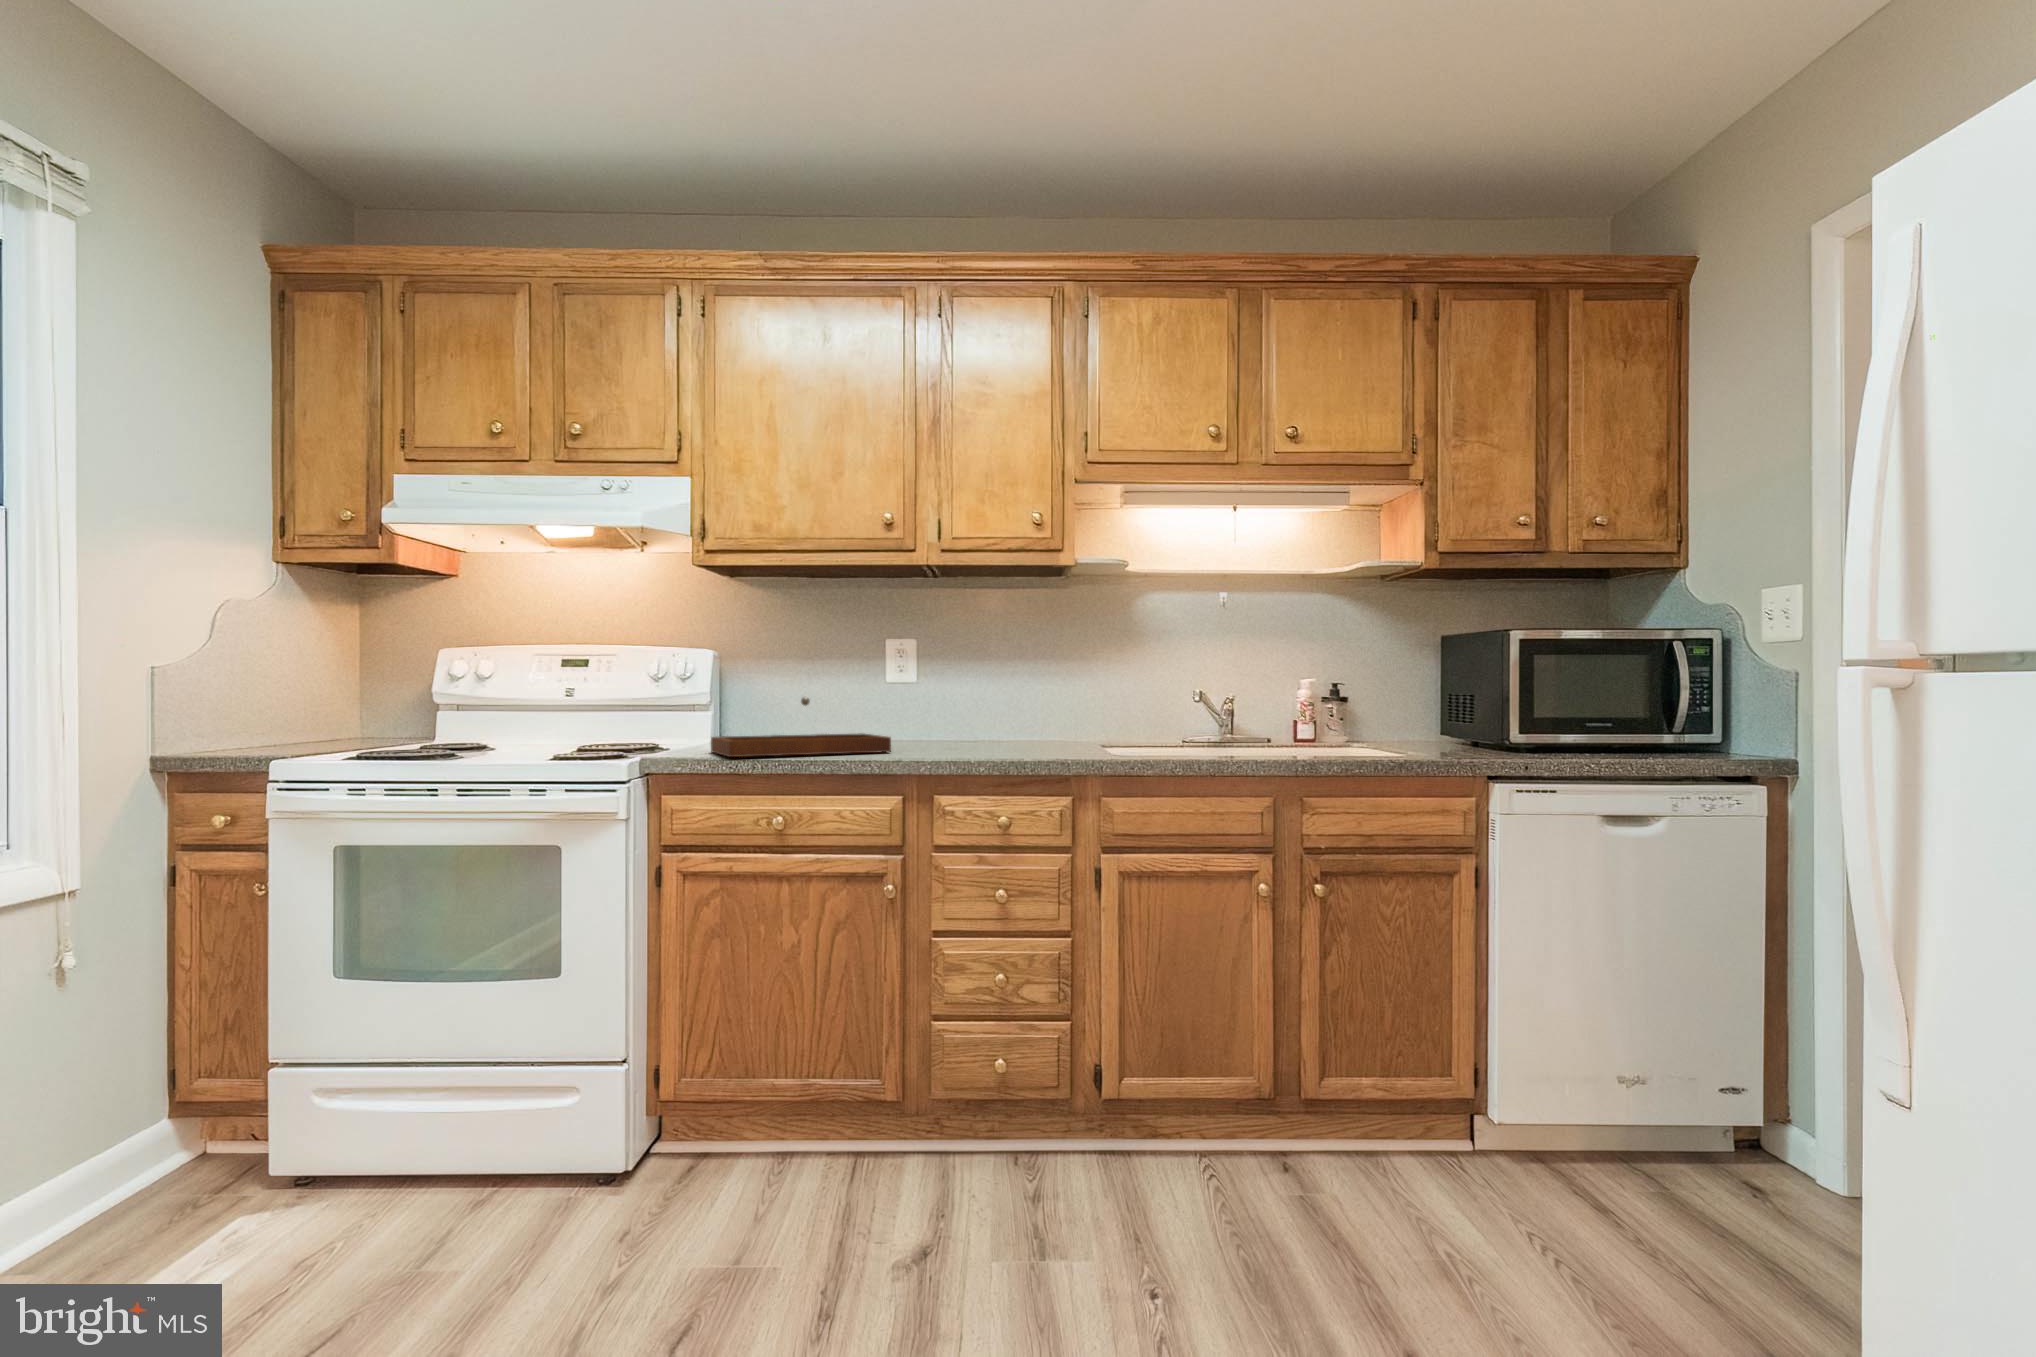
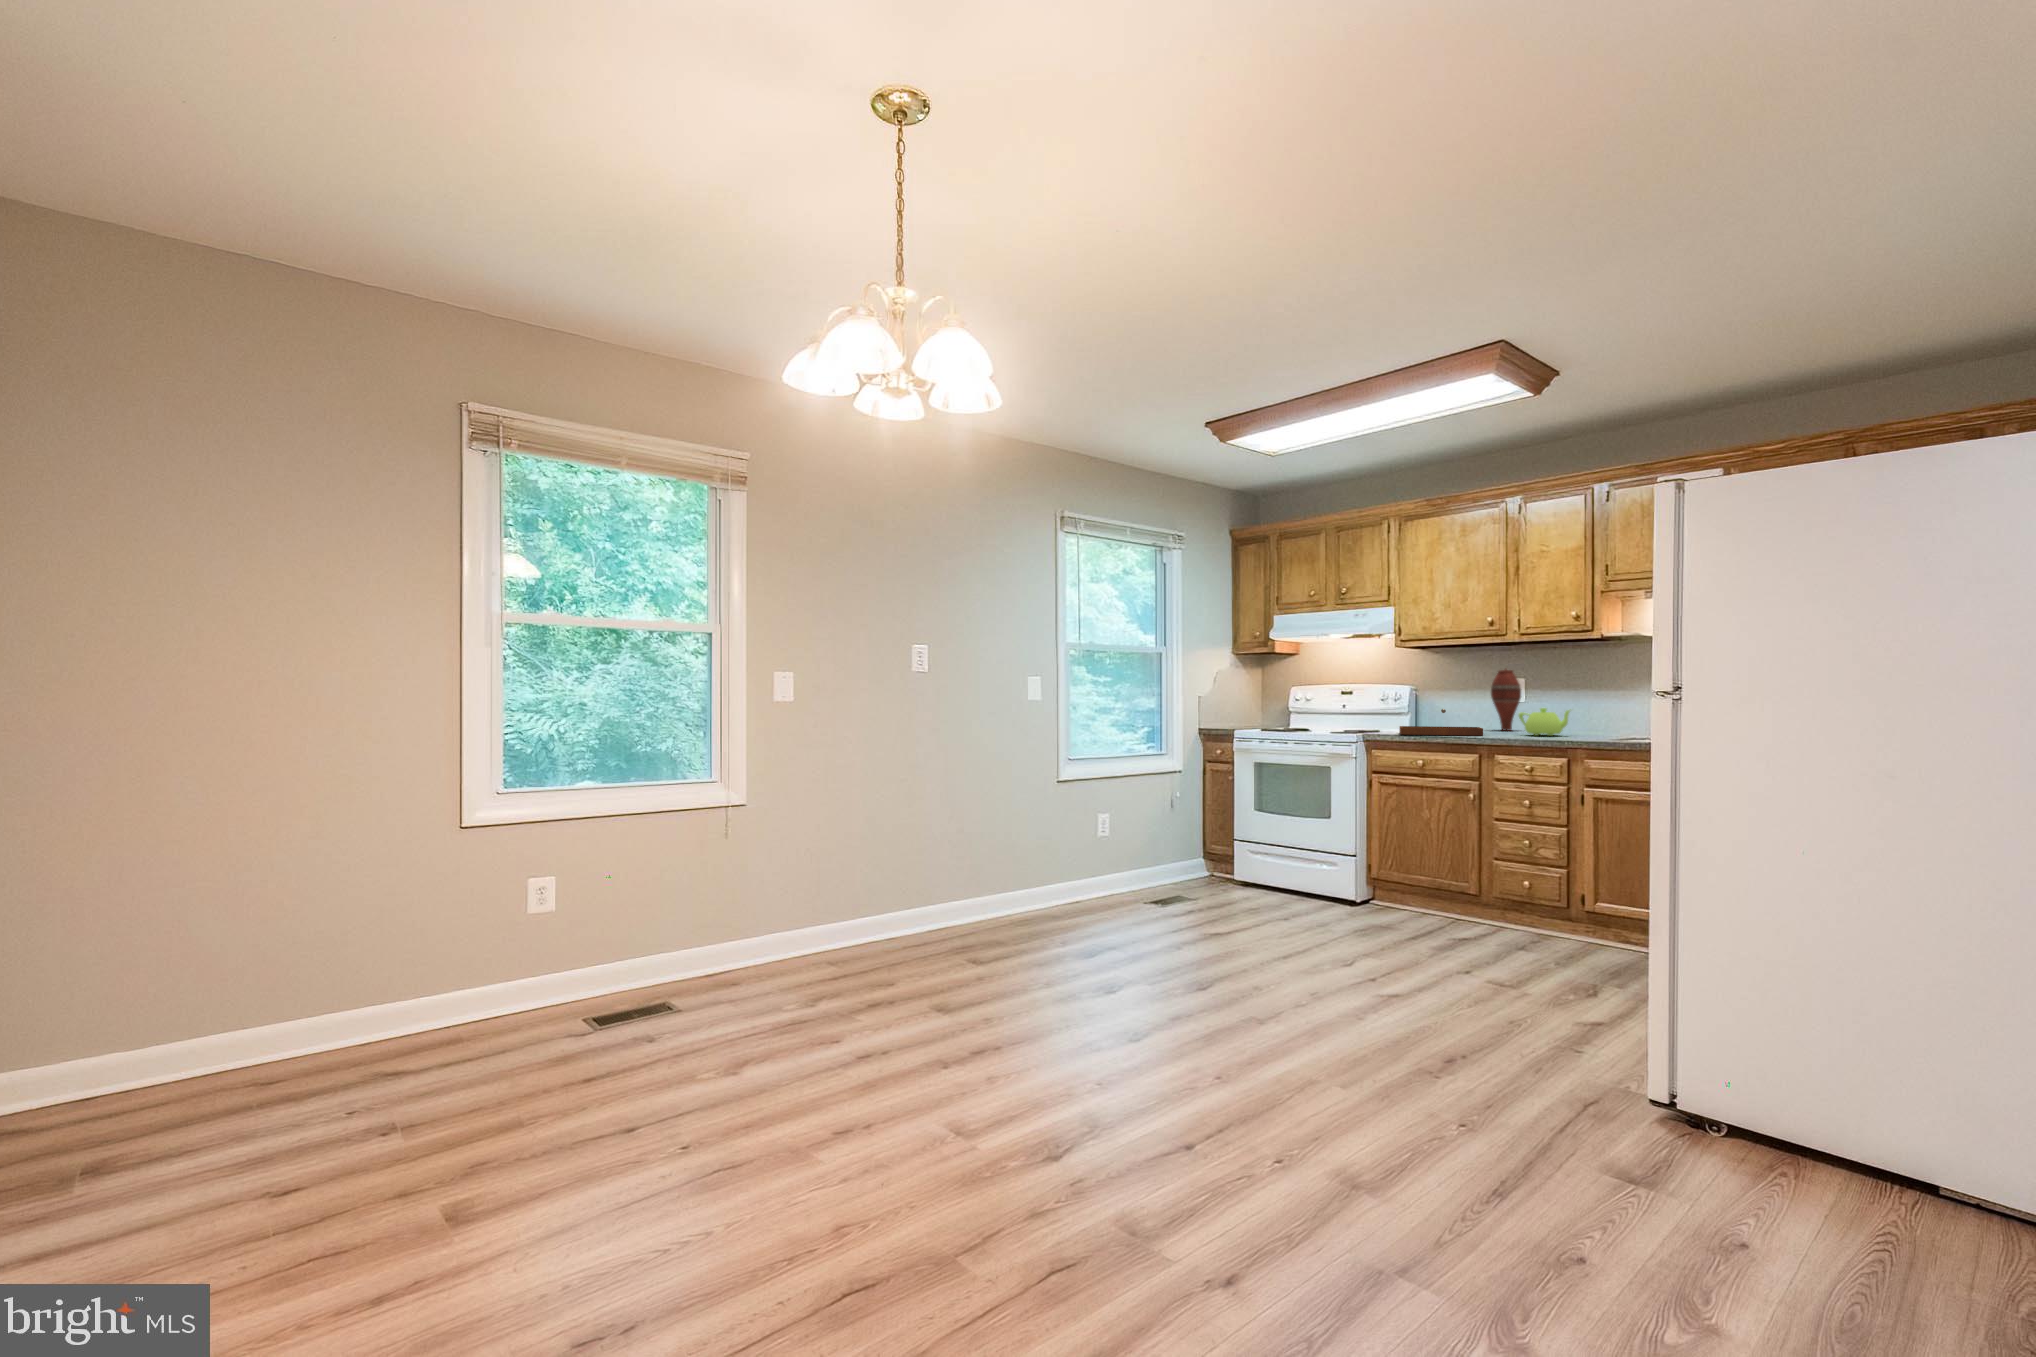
vase: none [866,617,920,738] -> present [1491,669,1521,731]
teapot: none [944,693,1037,748] -> present [1519,708,1570,736]

